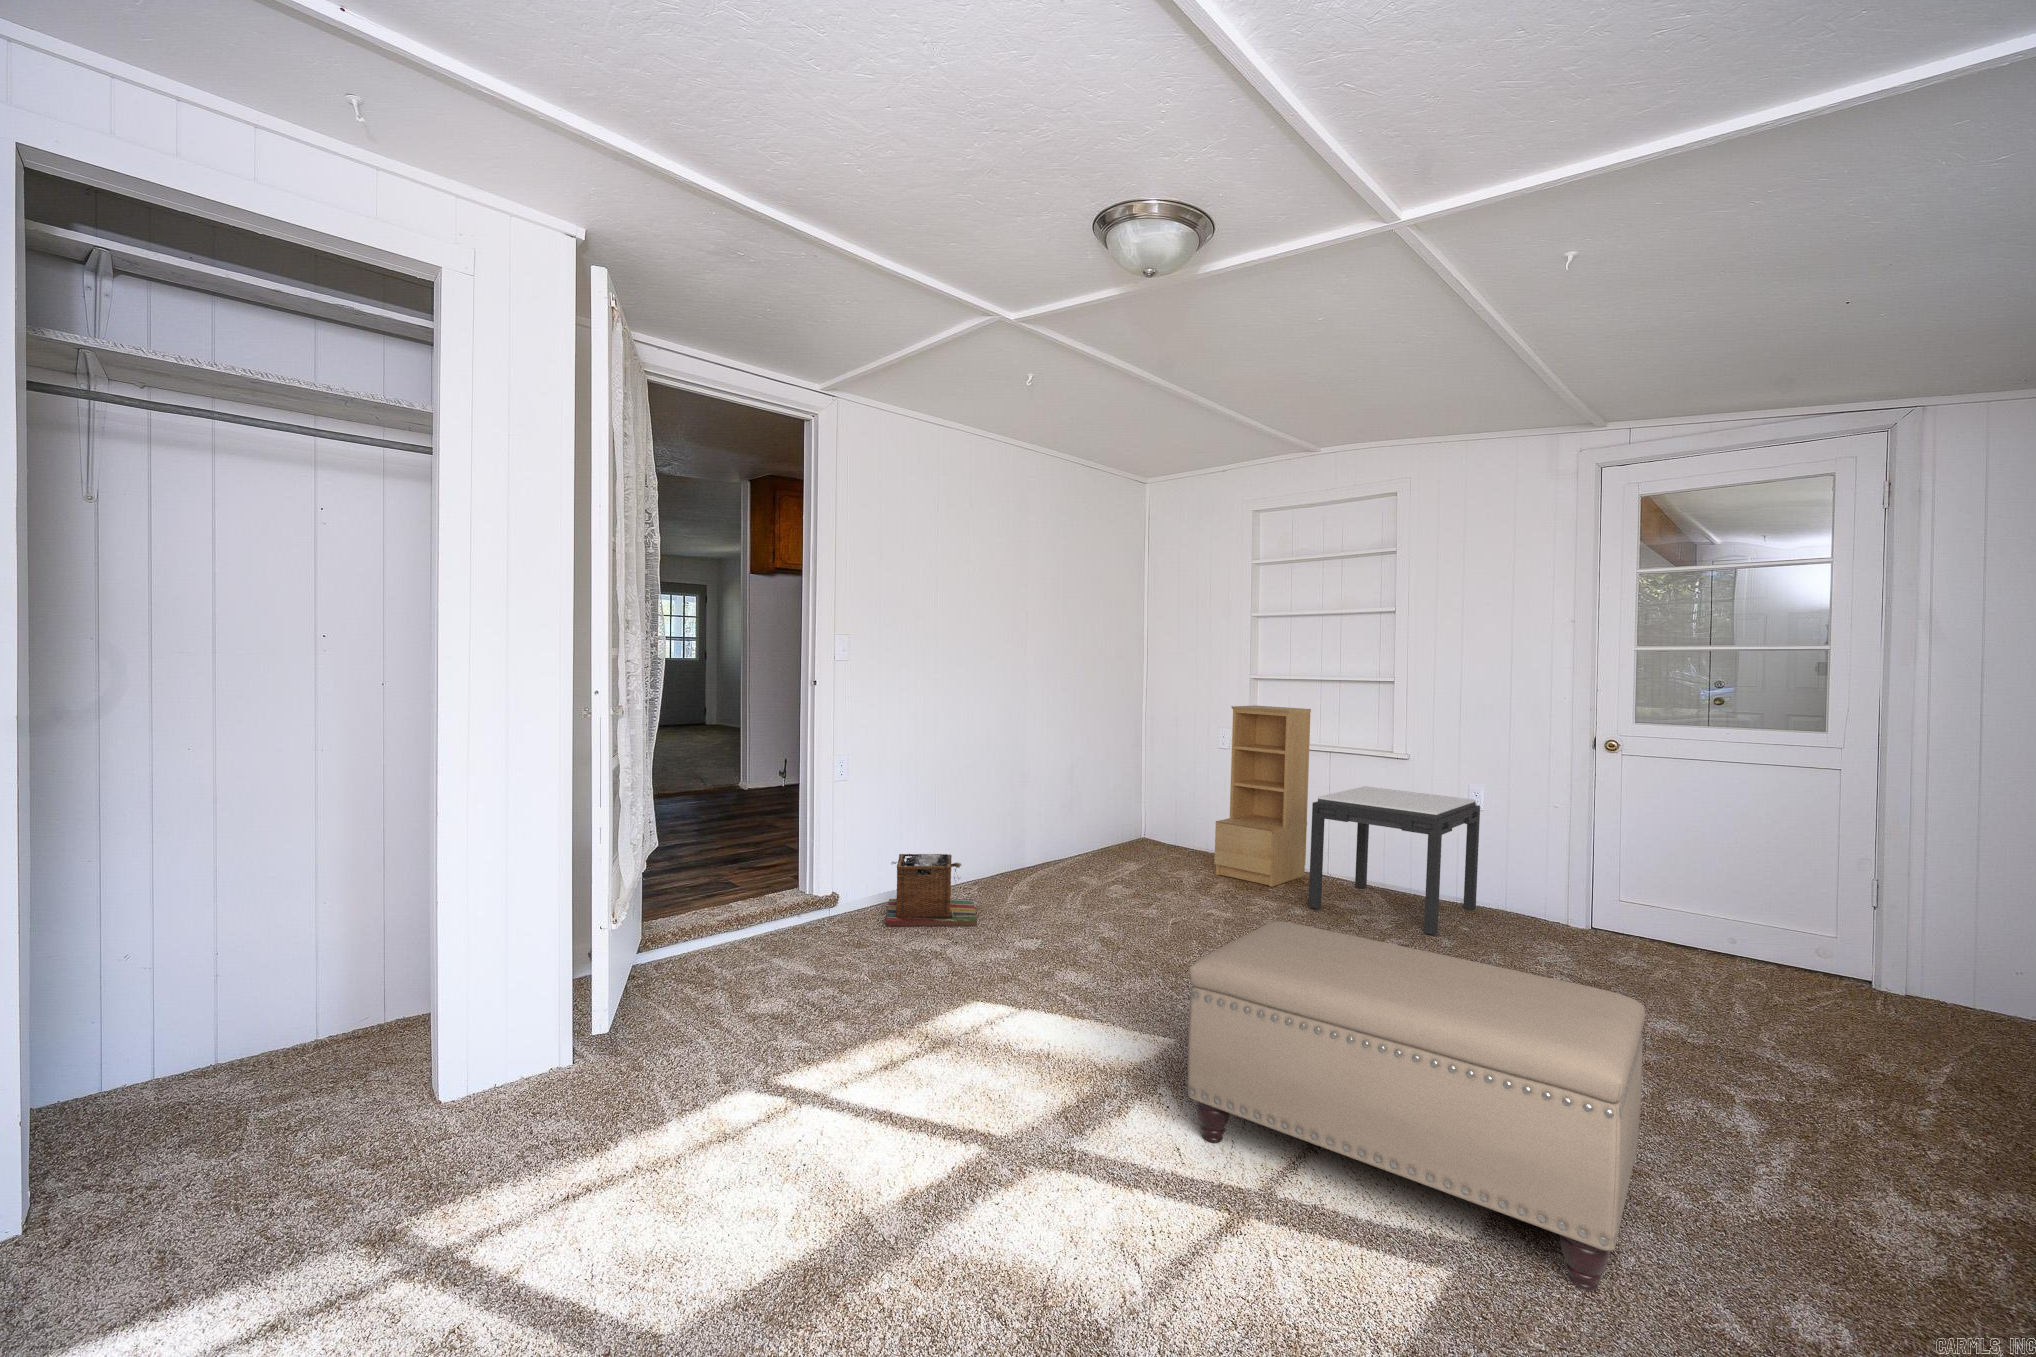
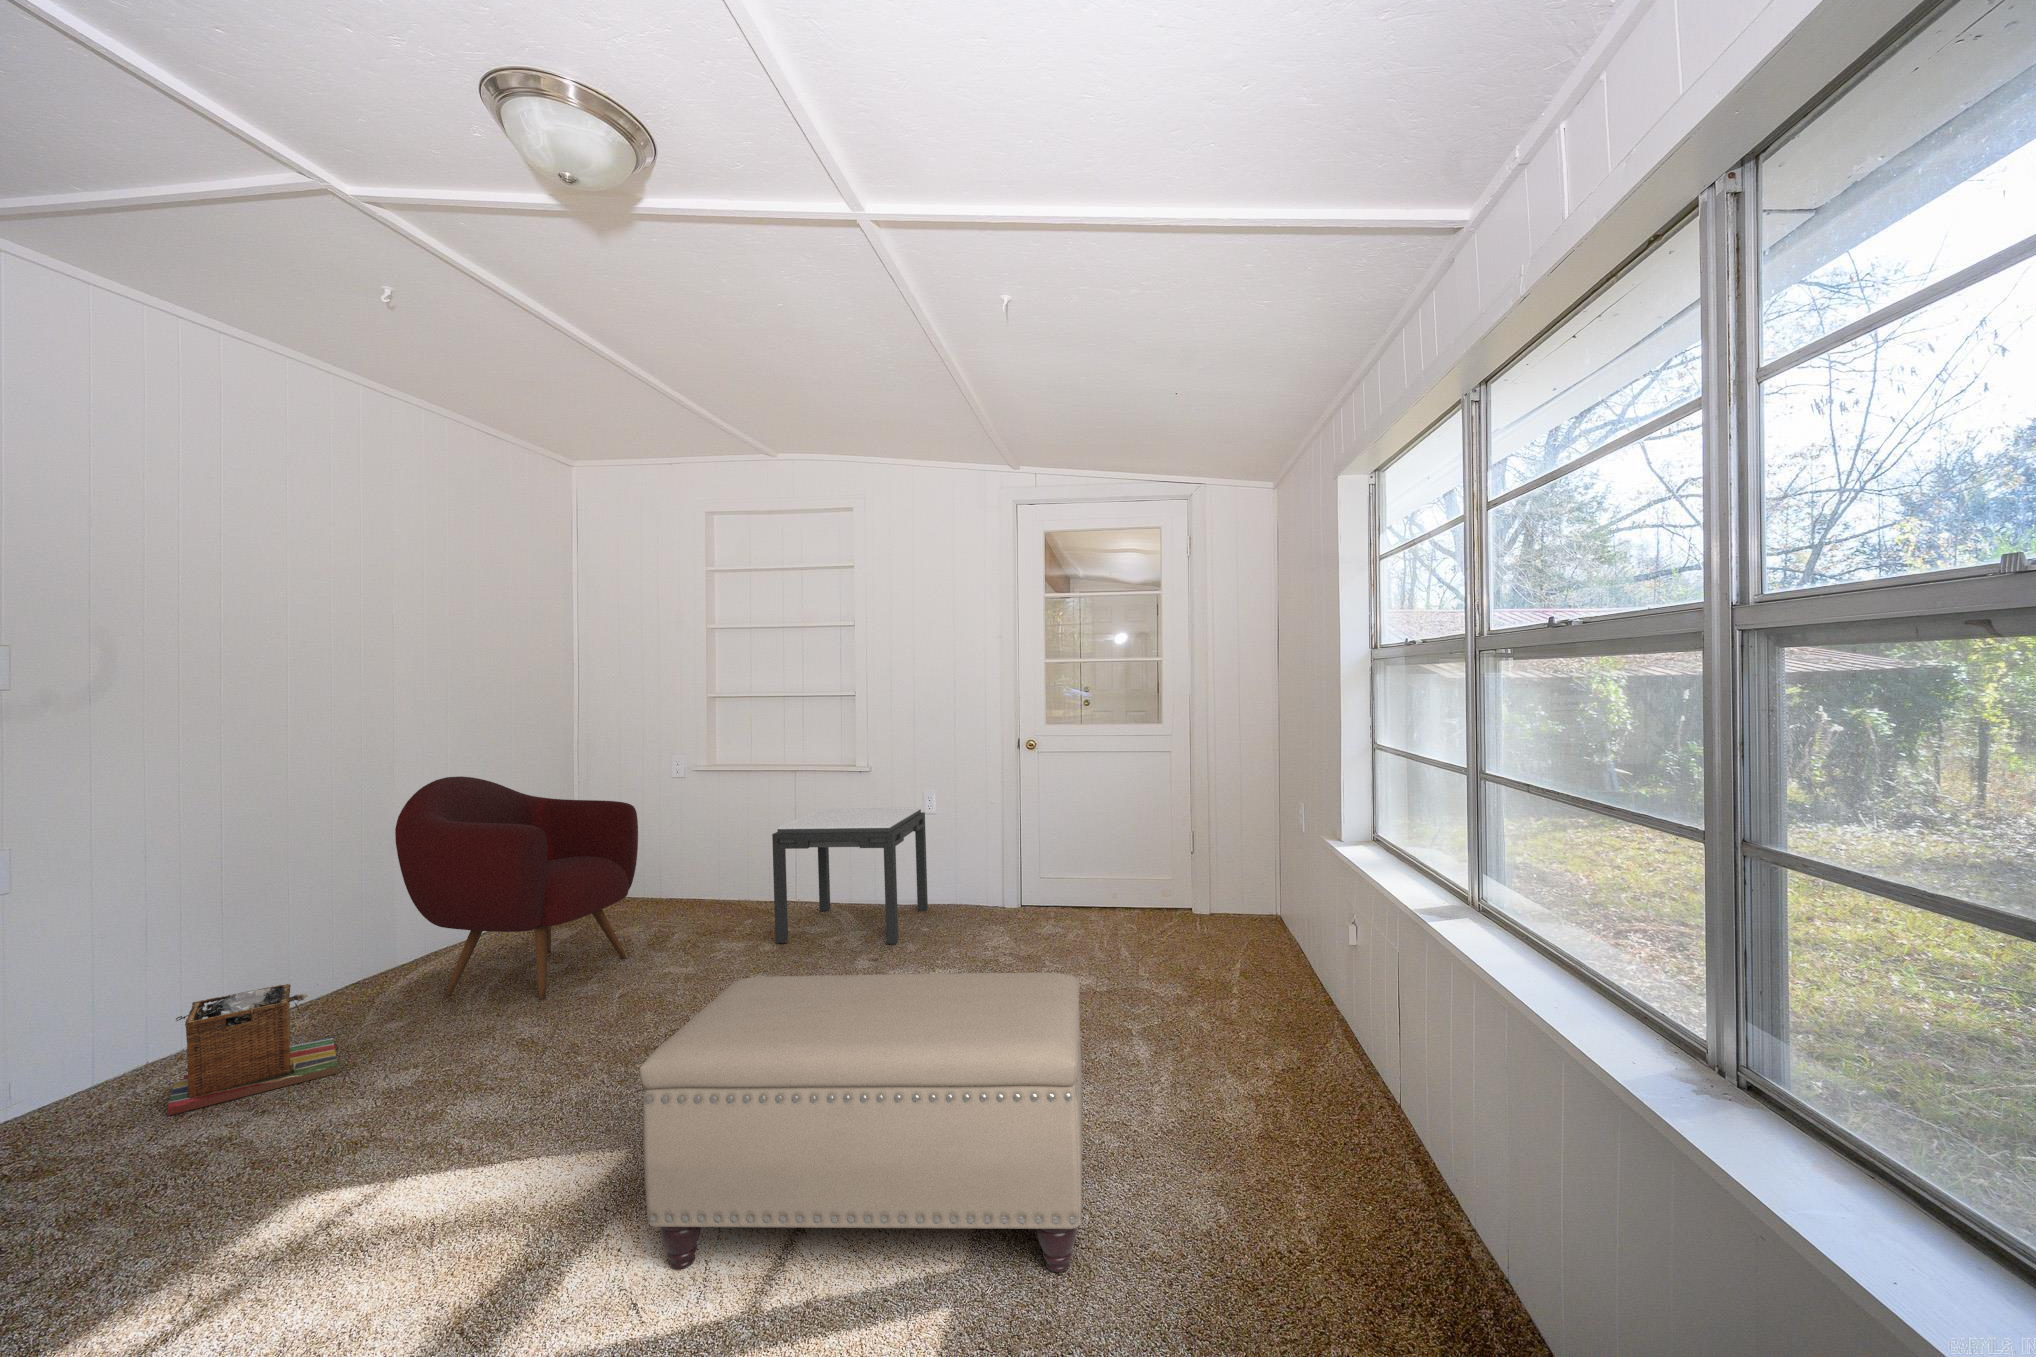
bookshelf: present [1214,705,1311,887] -> none [669,737,769,929]
armchair: none [1017,717,1191,908] -> present [395,776,638,999]

